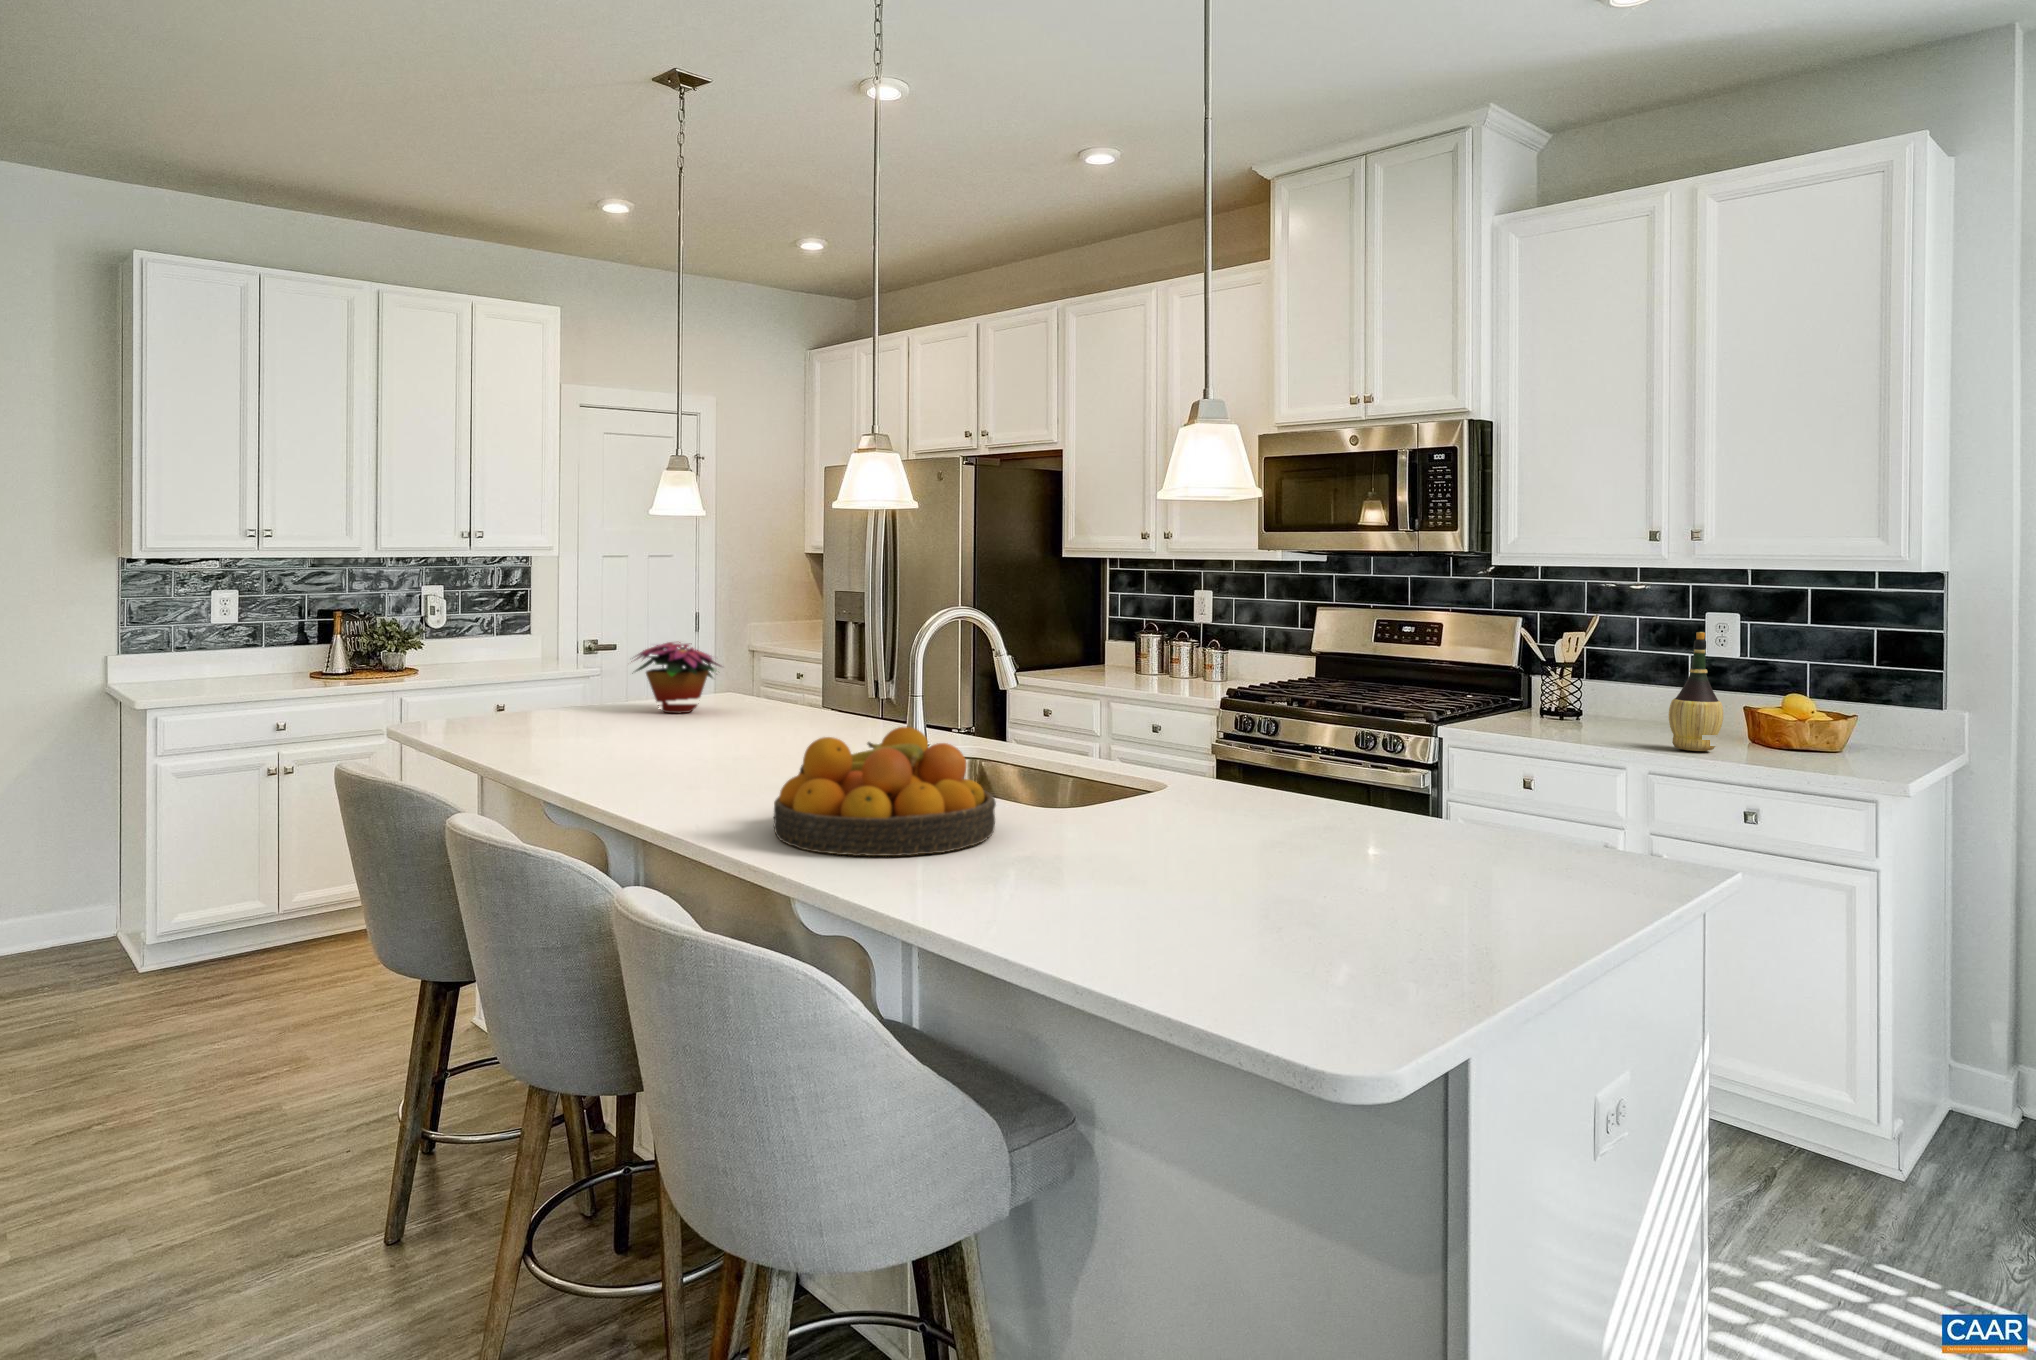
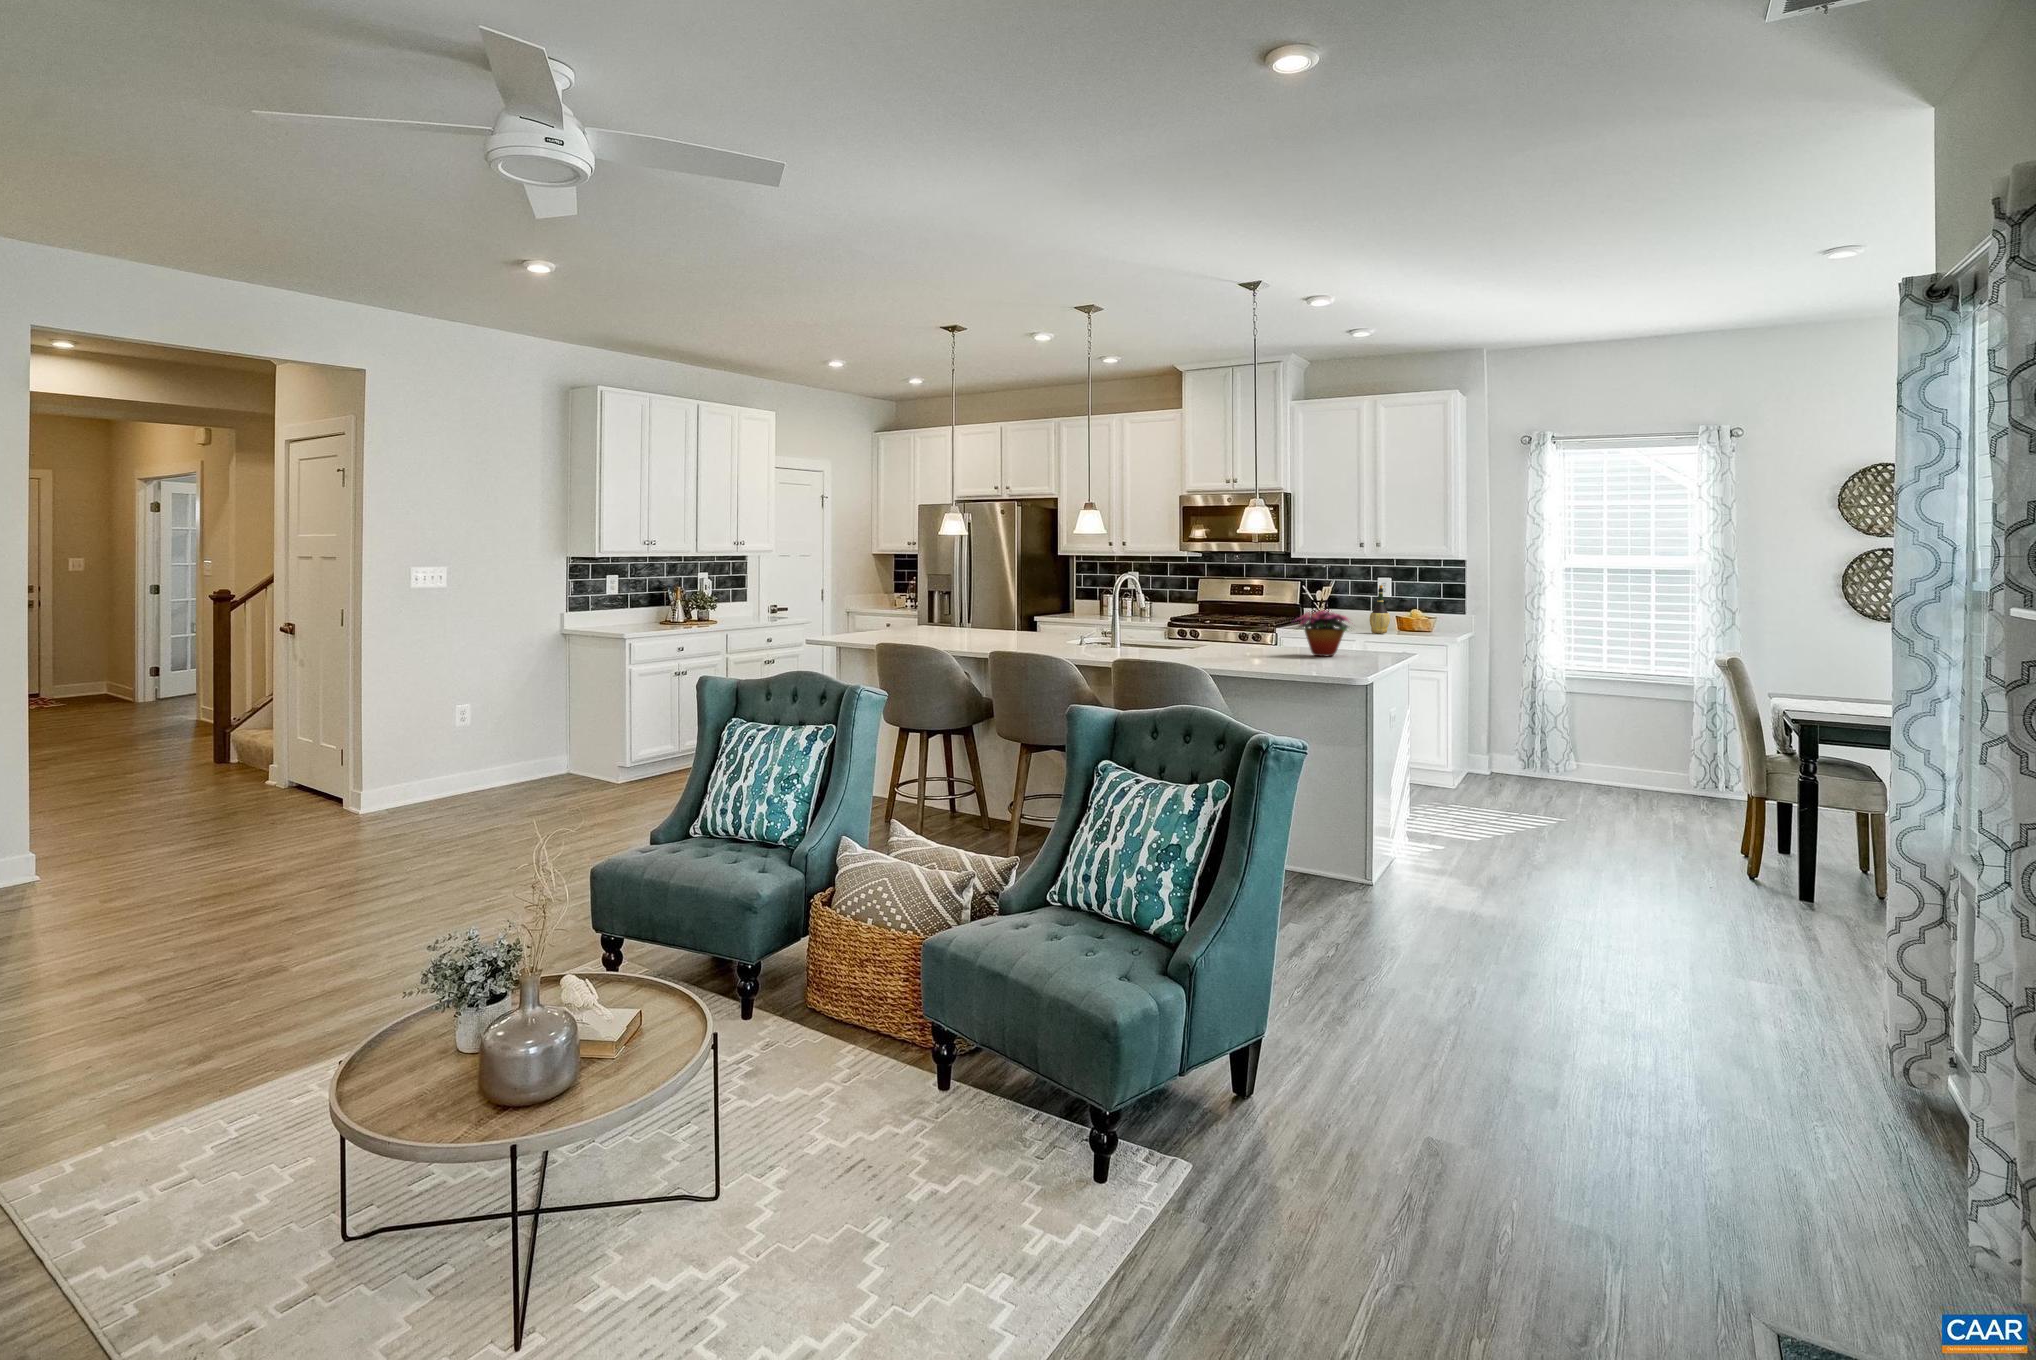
flower arrangement: present [631,642,720,713] -> present [1299,611,1349,657]
fruit bowl: present [774,727,996,856] -> none [1132,616,1207,653]

